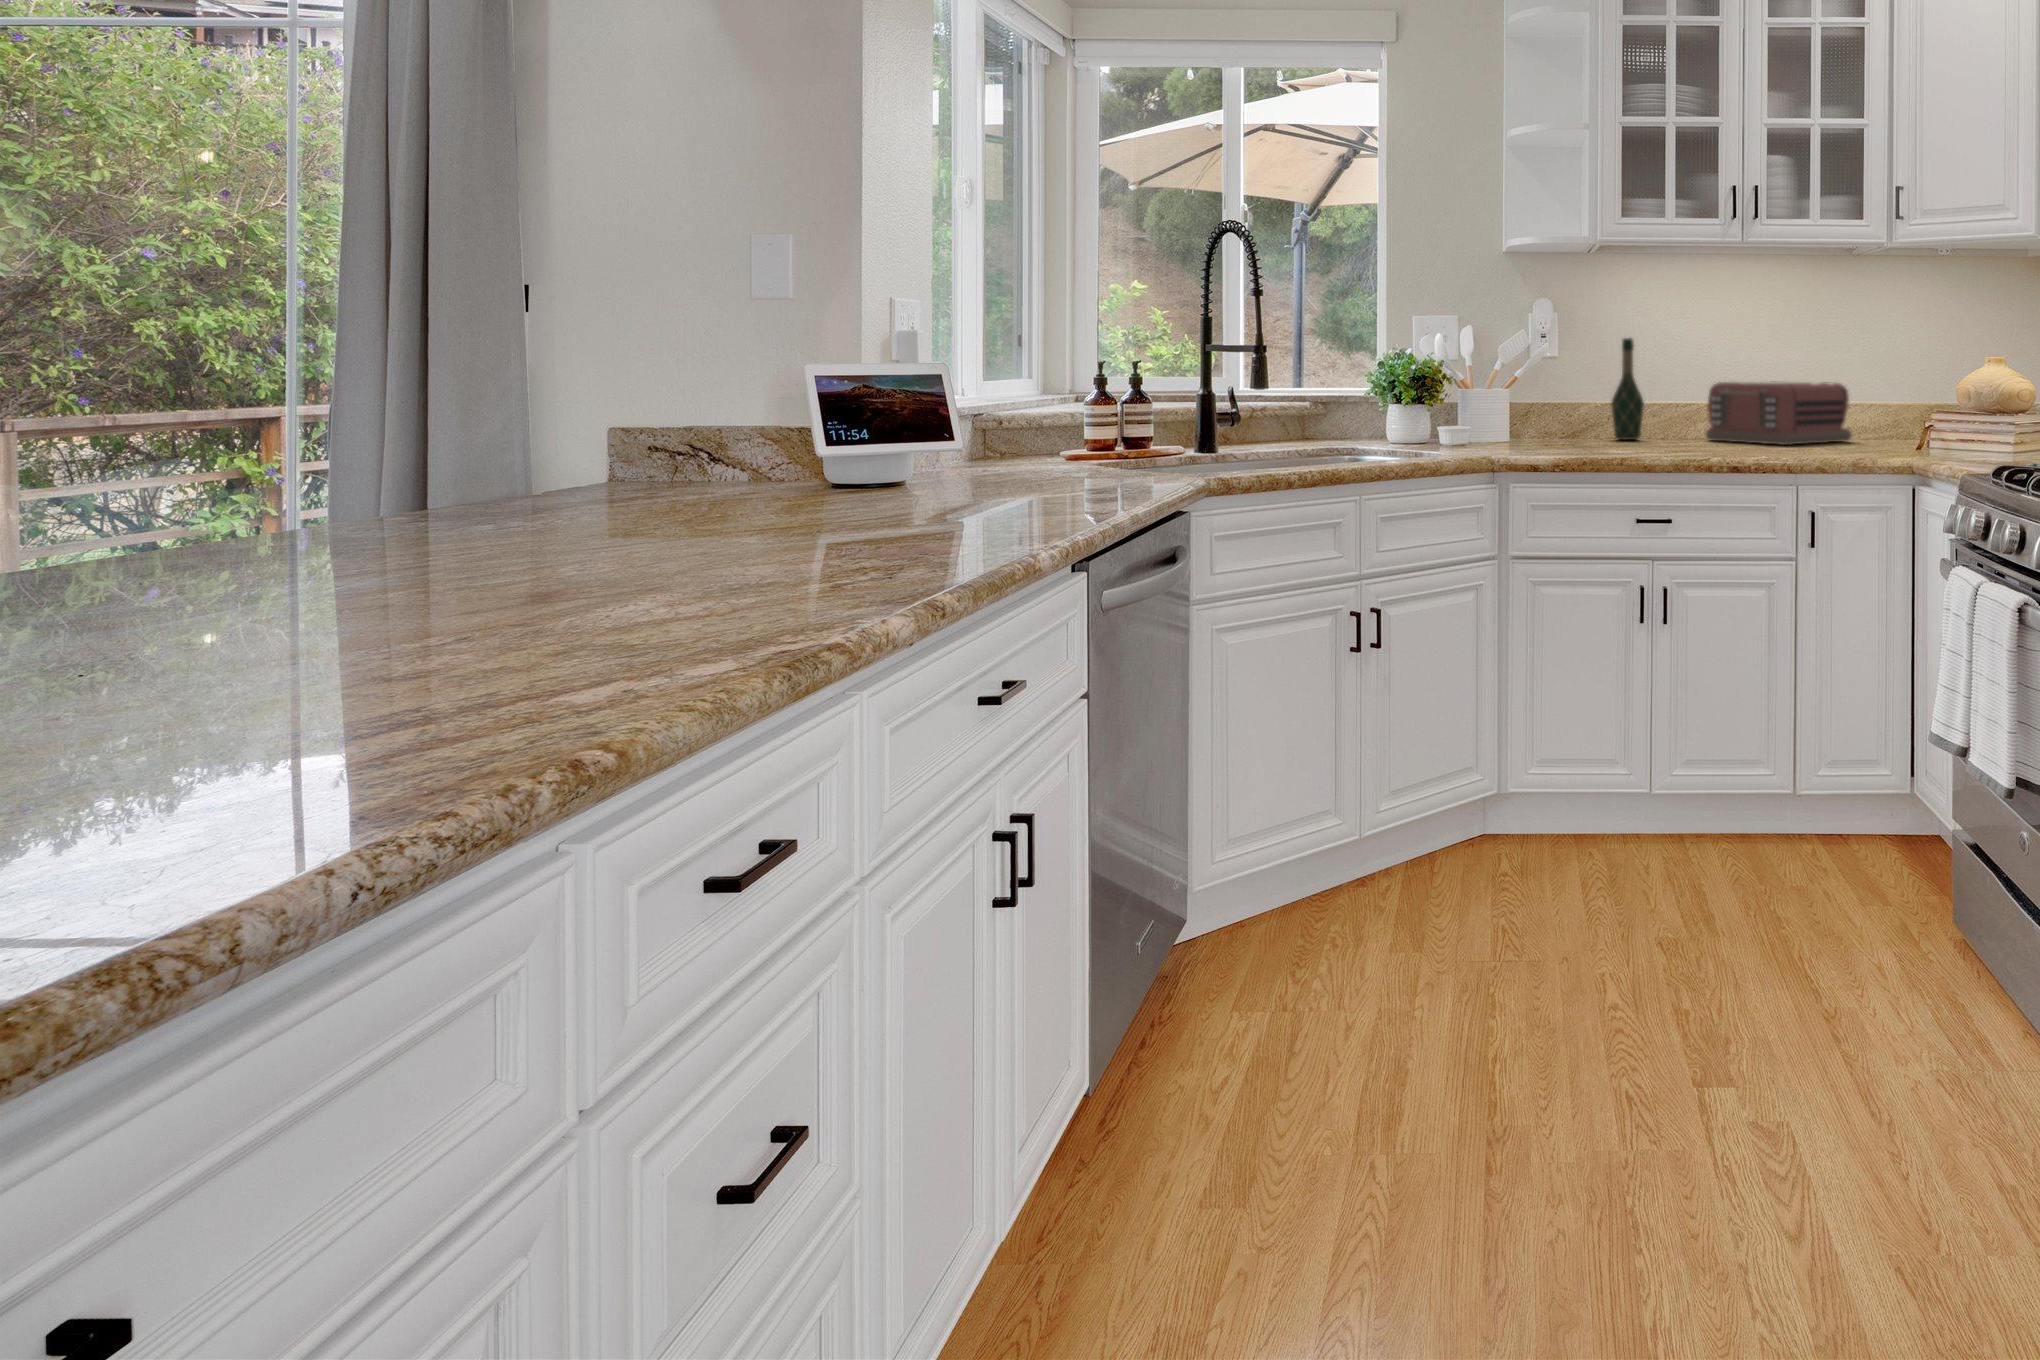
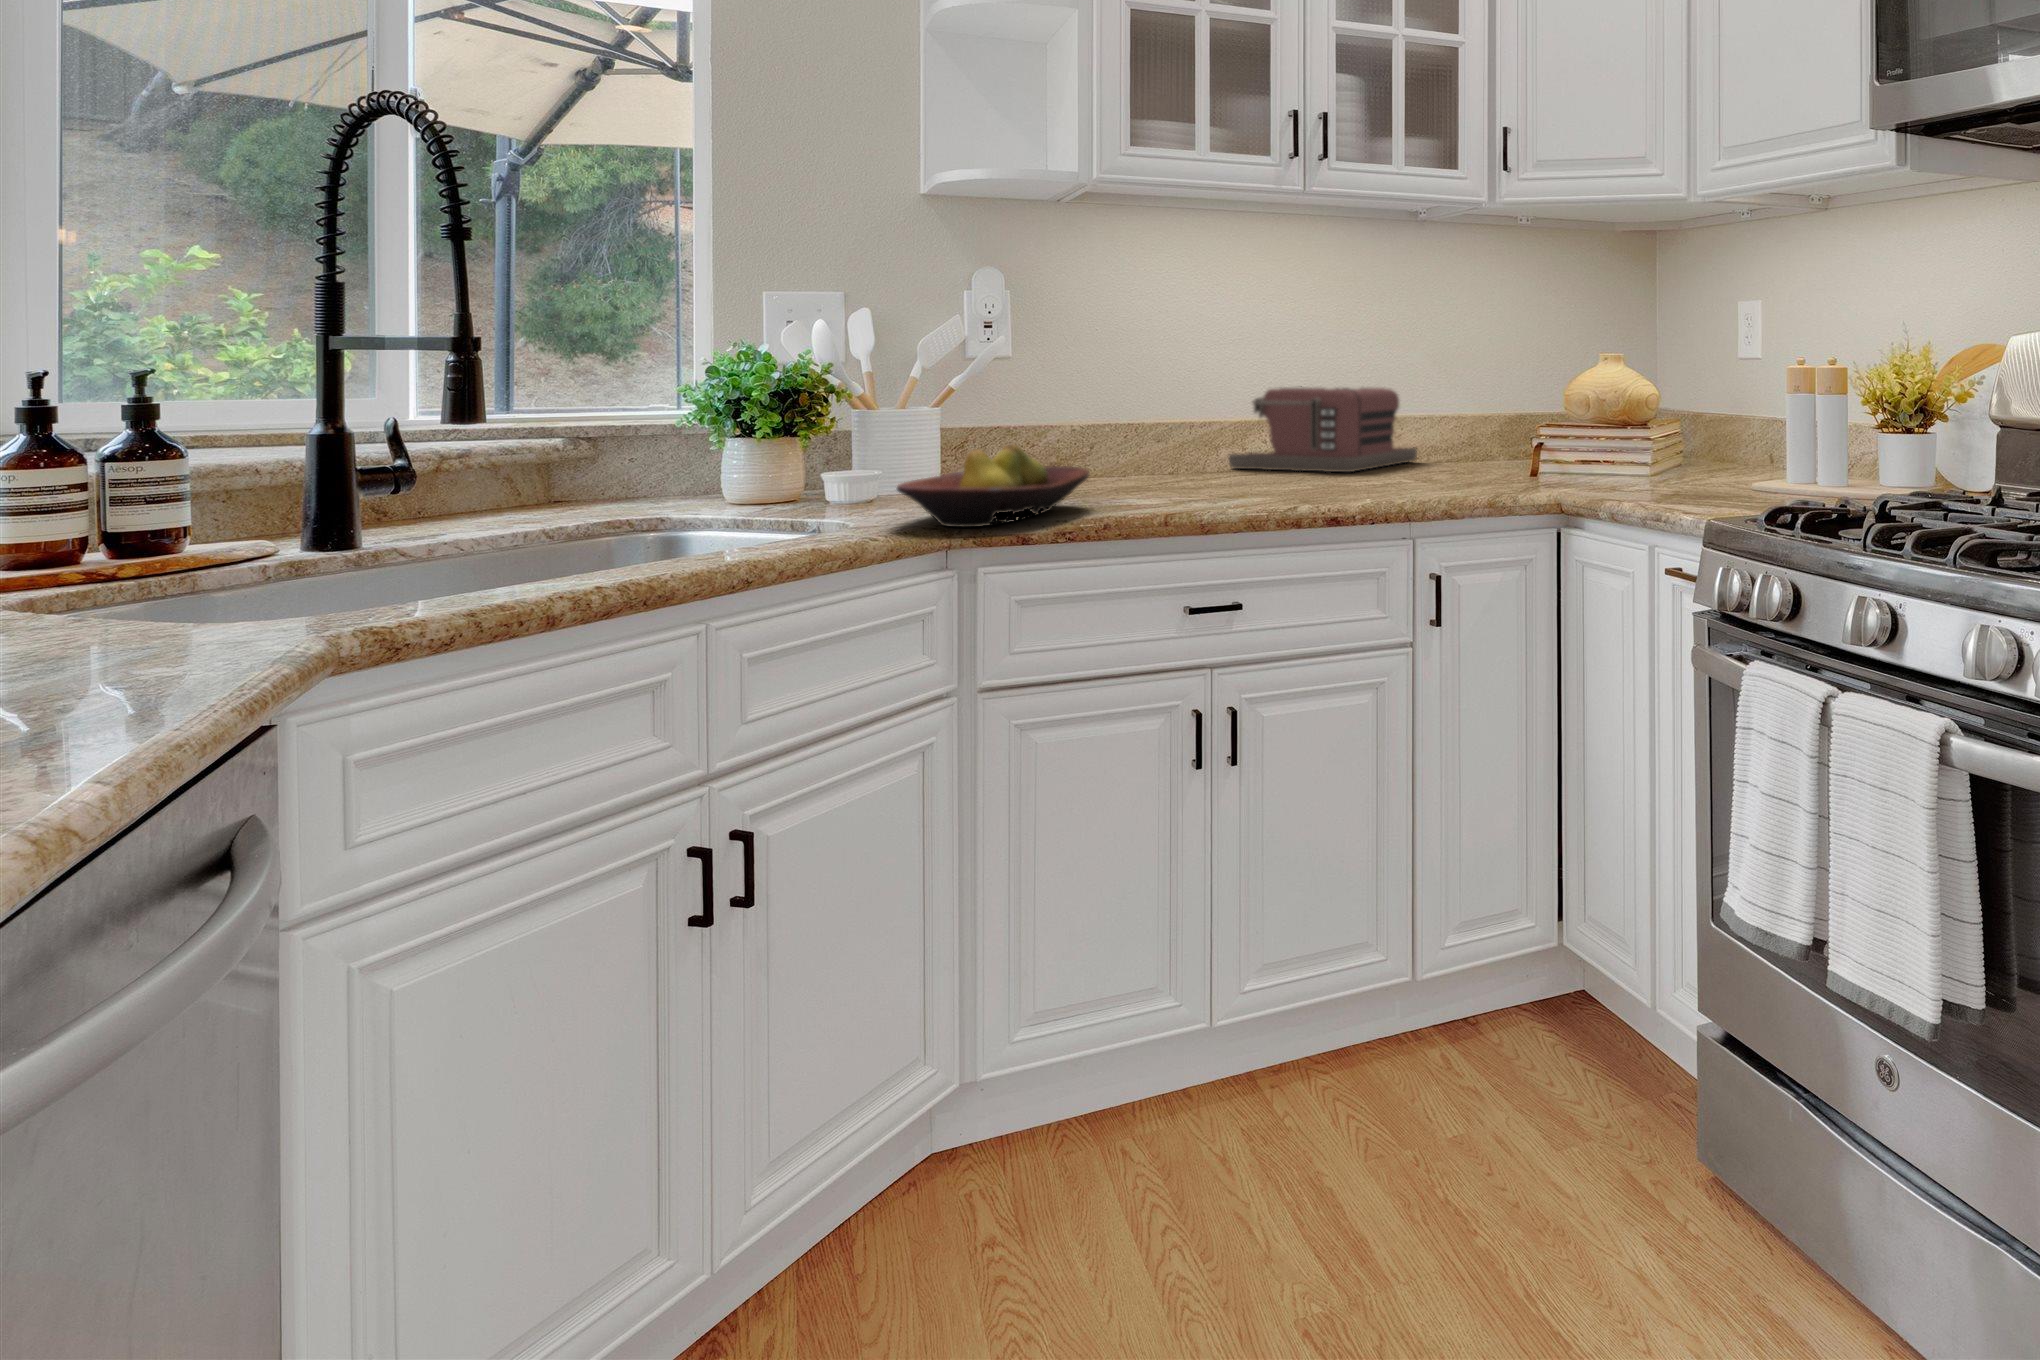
wine bottle: present [1611,338,1644,440] -> none [1094,327,1142,474]
fruit bowl: none [1468,412,1586,459] -> present [897,444,1090,527]

